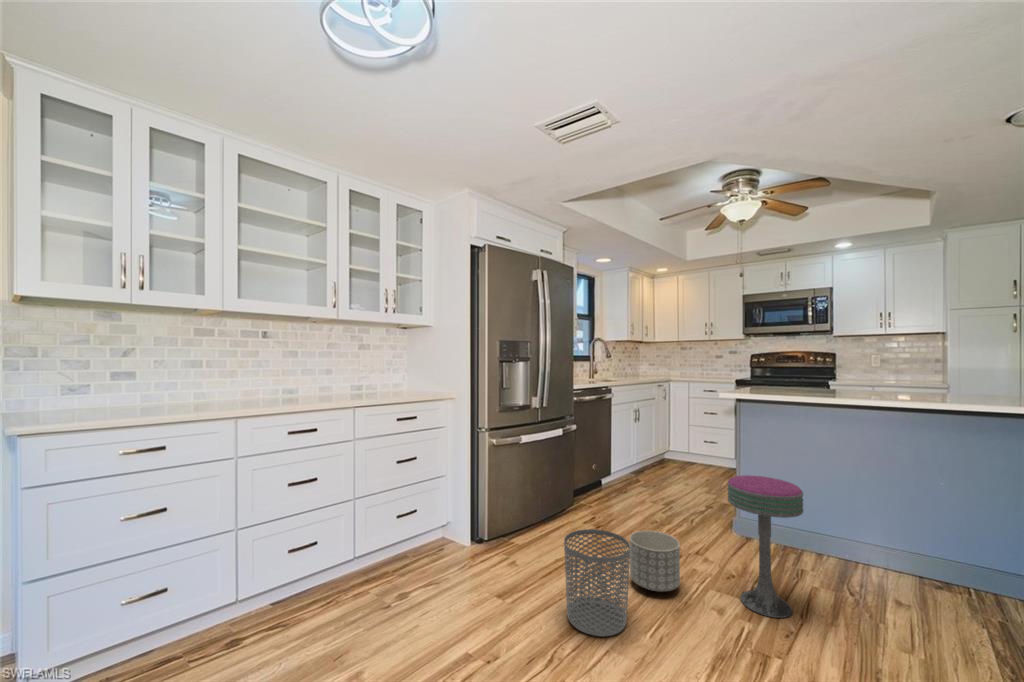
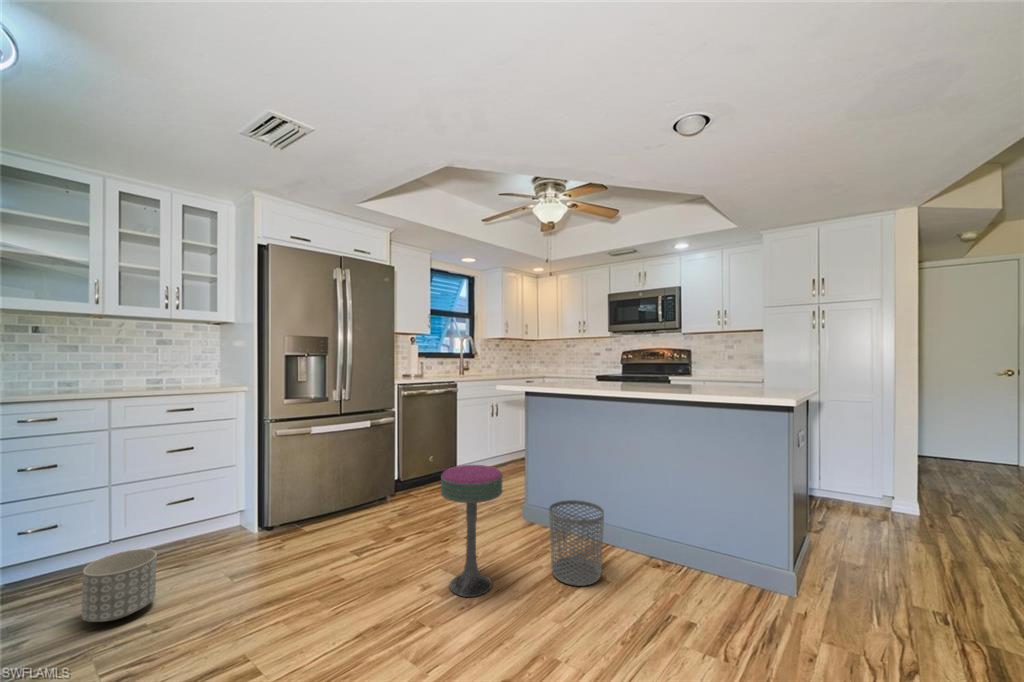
waste bin: present [564,529,630,636] -> present [549,500,604,586]
planter: present [630,531,680,592] -> present [82,549,157,622]

